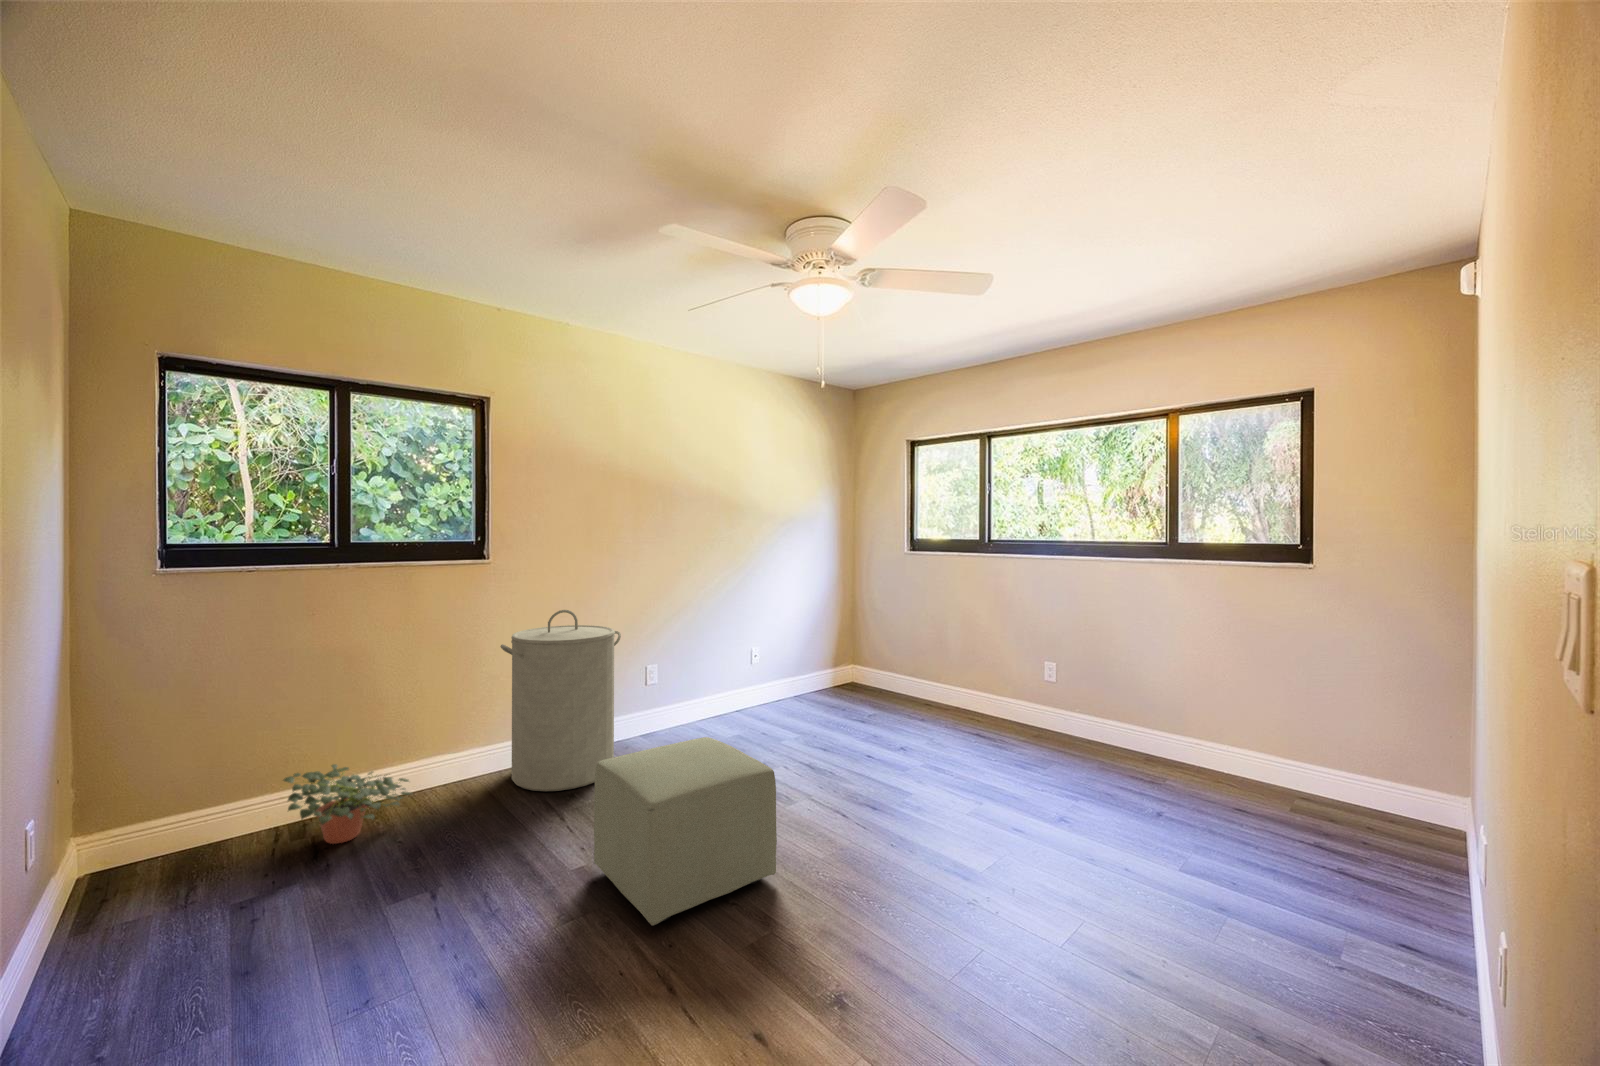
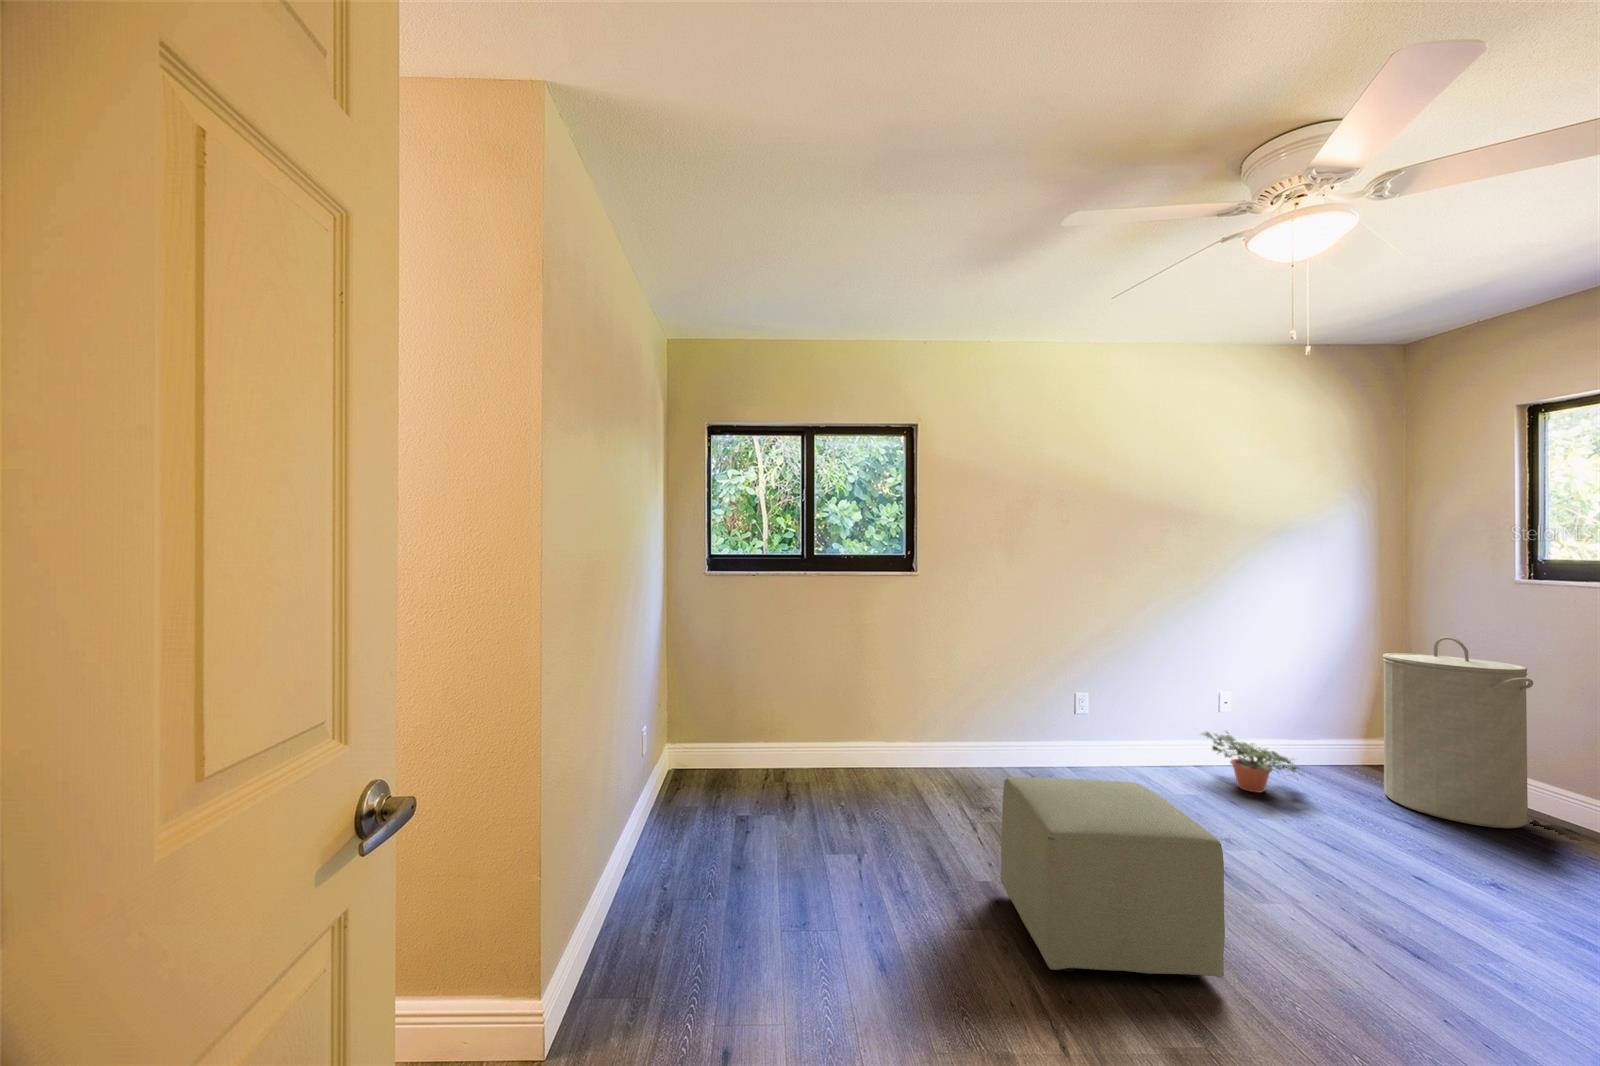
laundry hamper: present [500,610,621,791] -> present [1383,637,1533,828]
potted plant: present [283,764,412,844] -> present [1201,732,1306,792]

